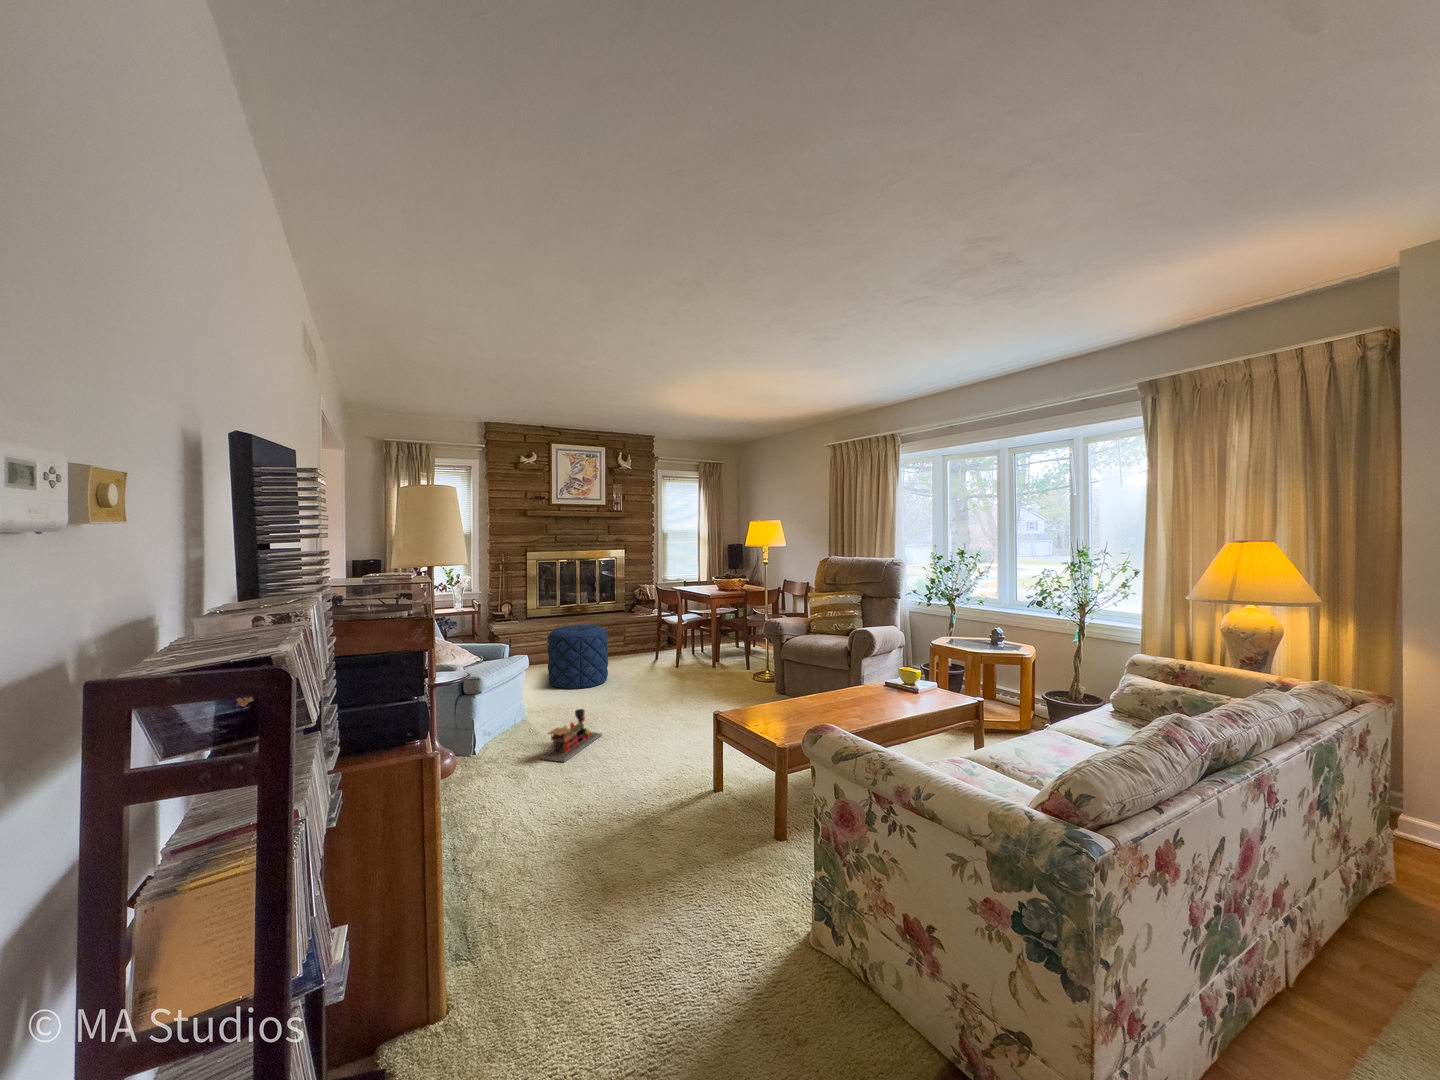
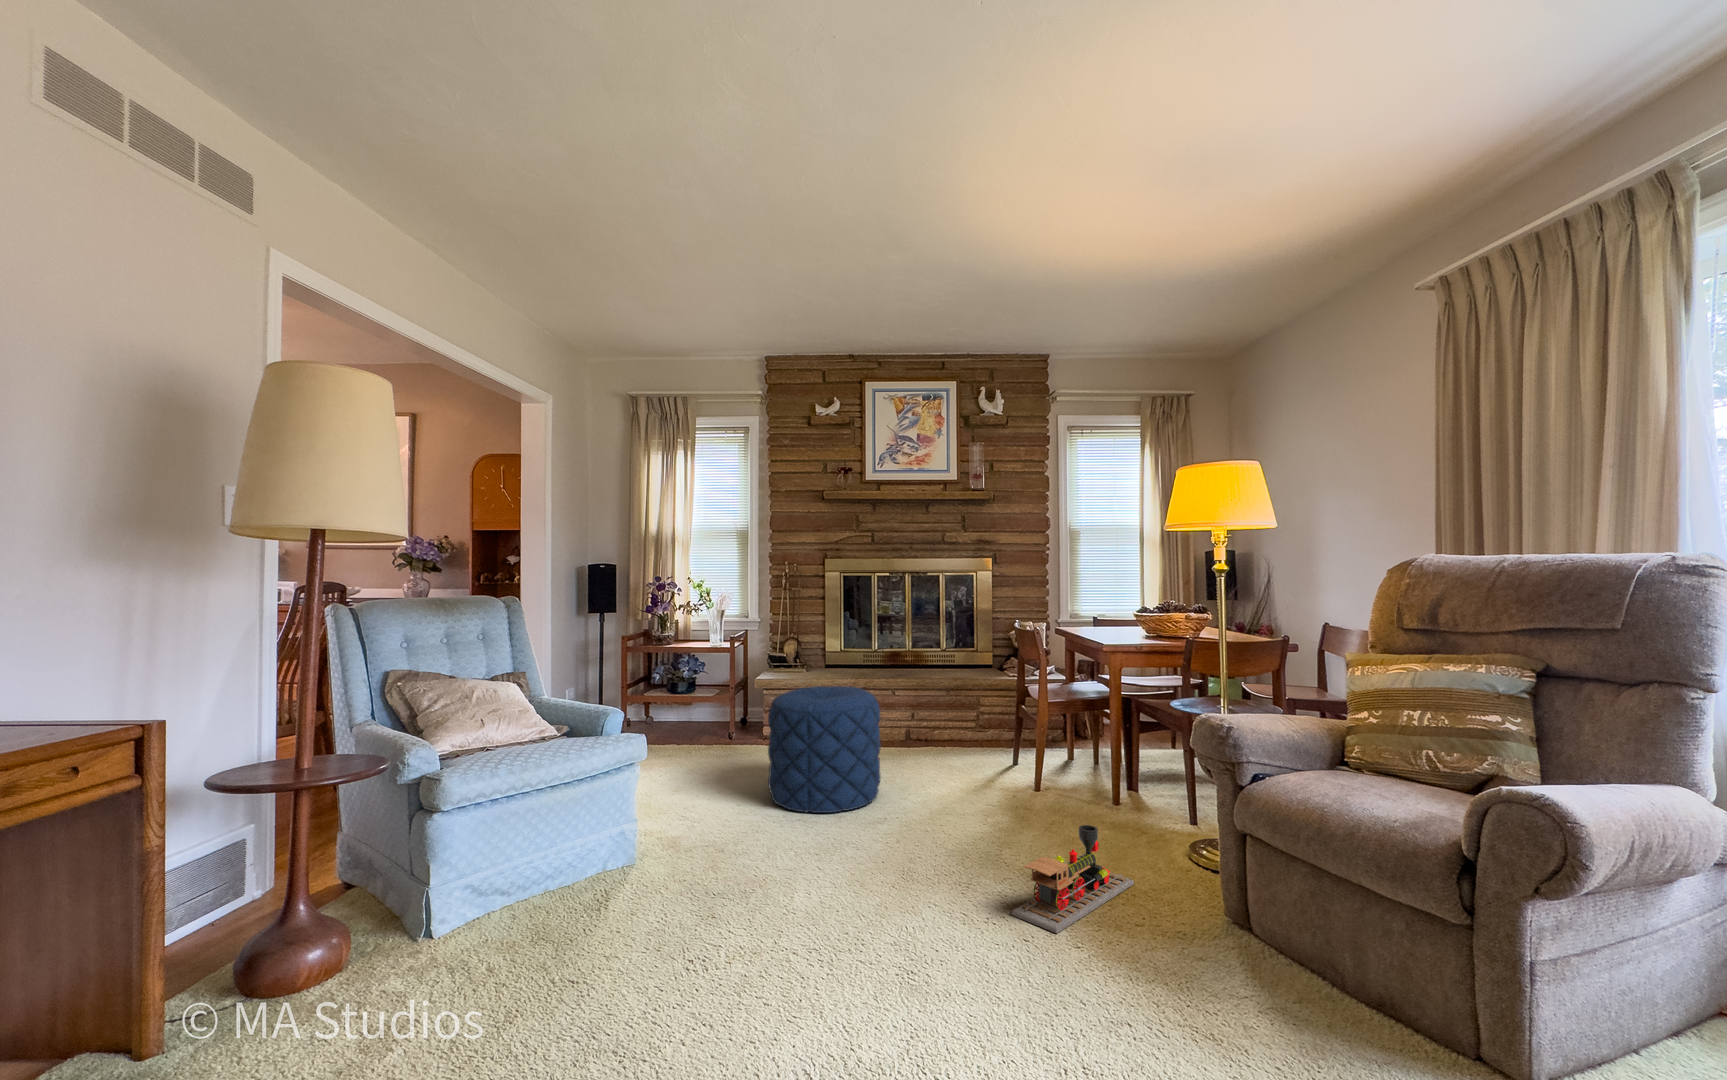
toy train: present [541,709,602,762] -> present [1011,825,1134,933]

